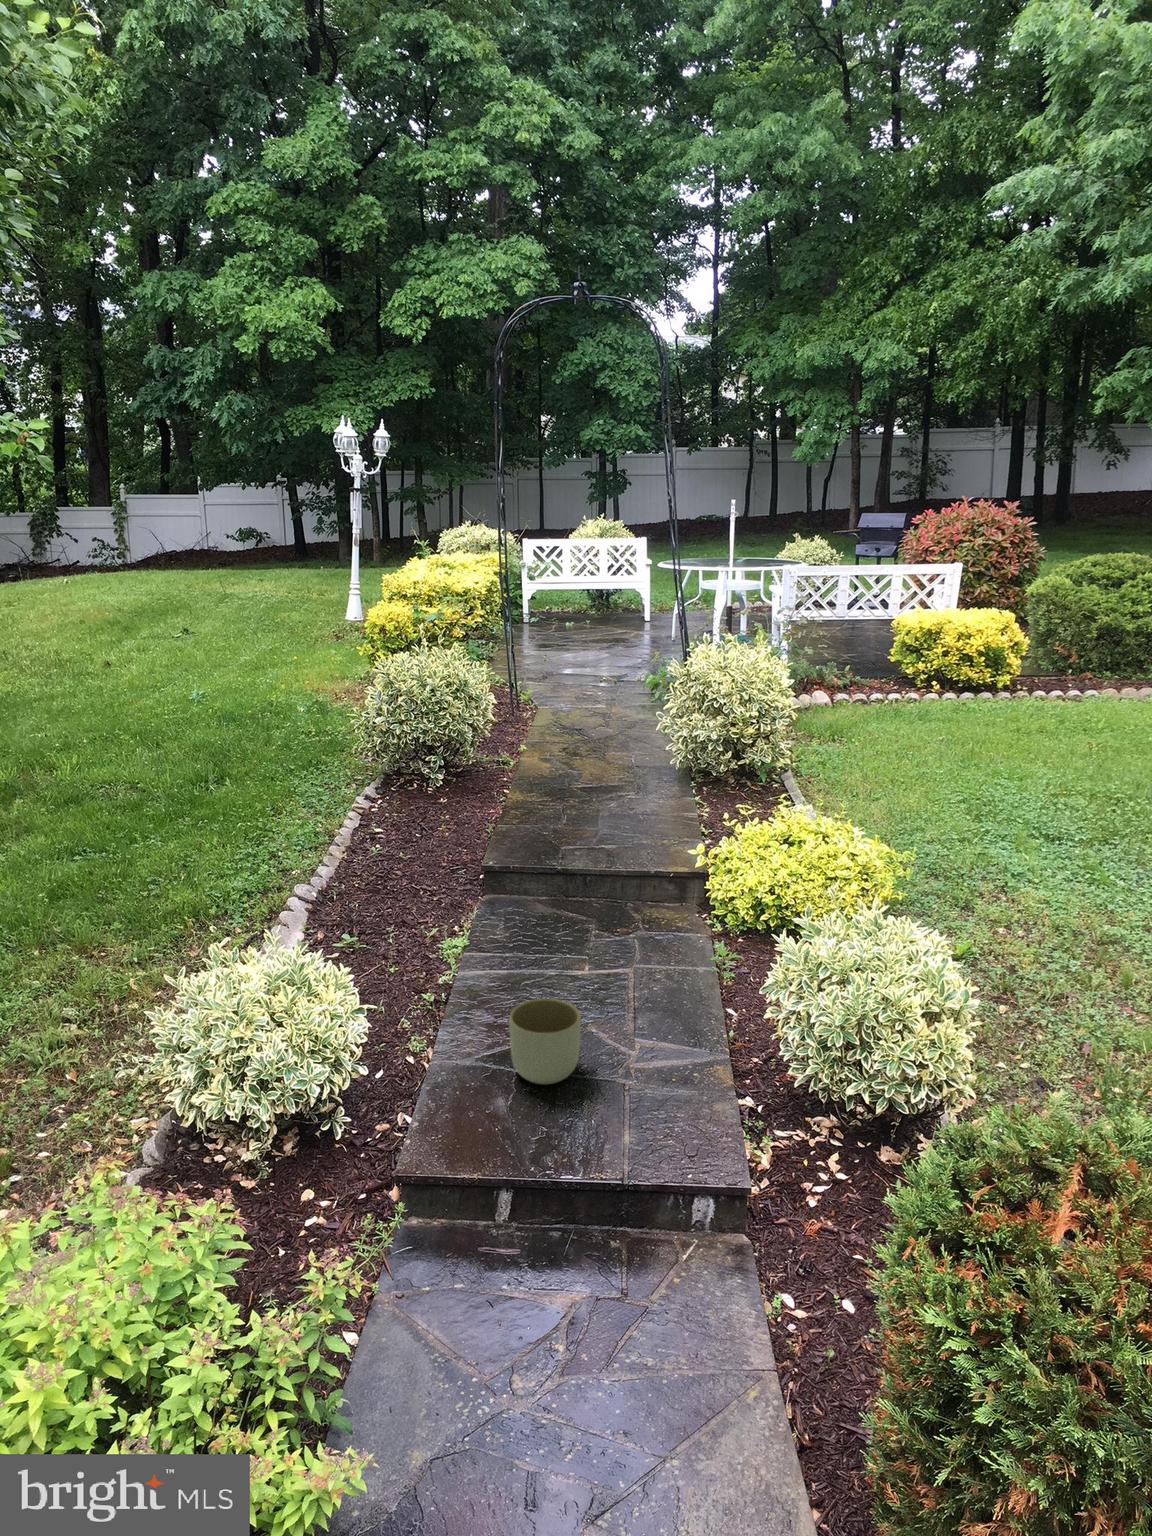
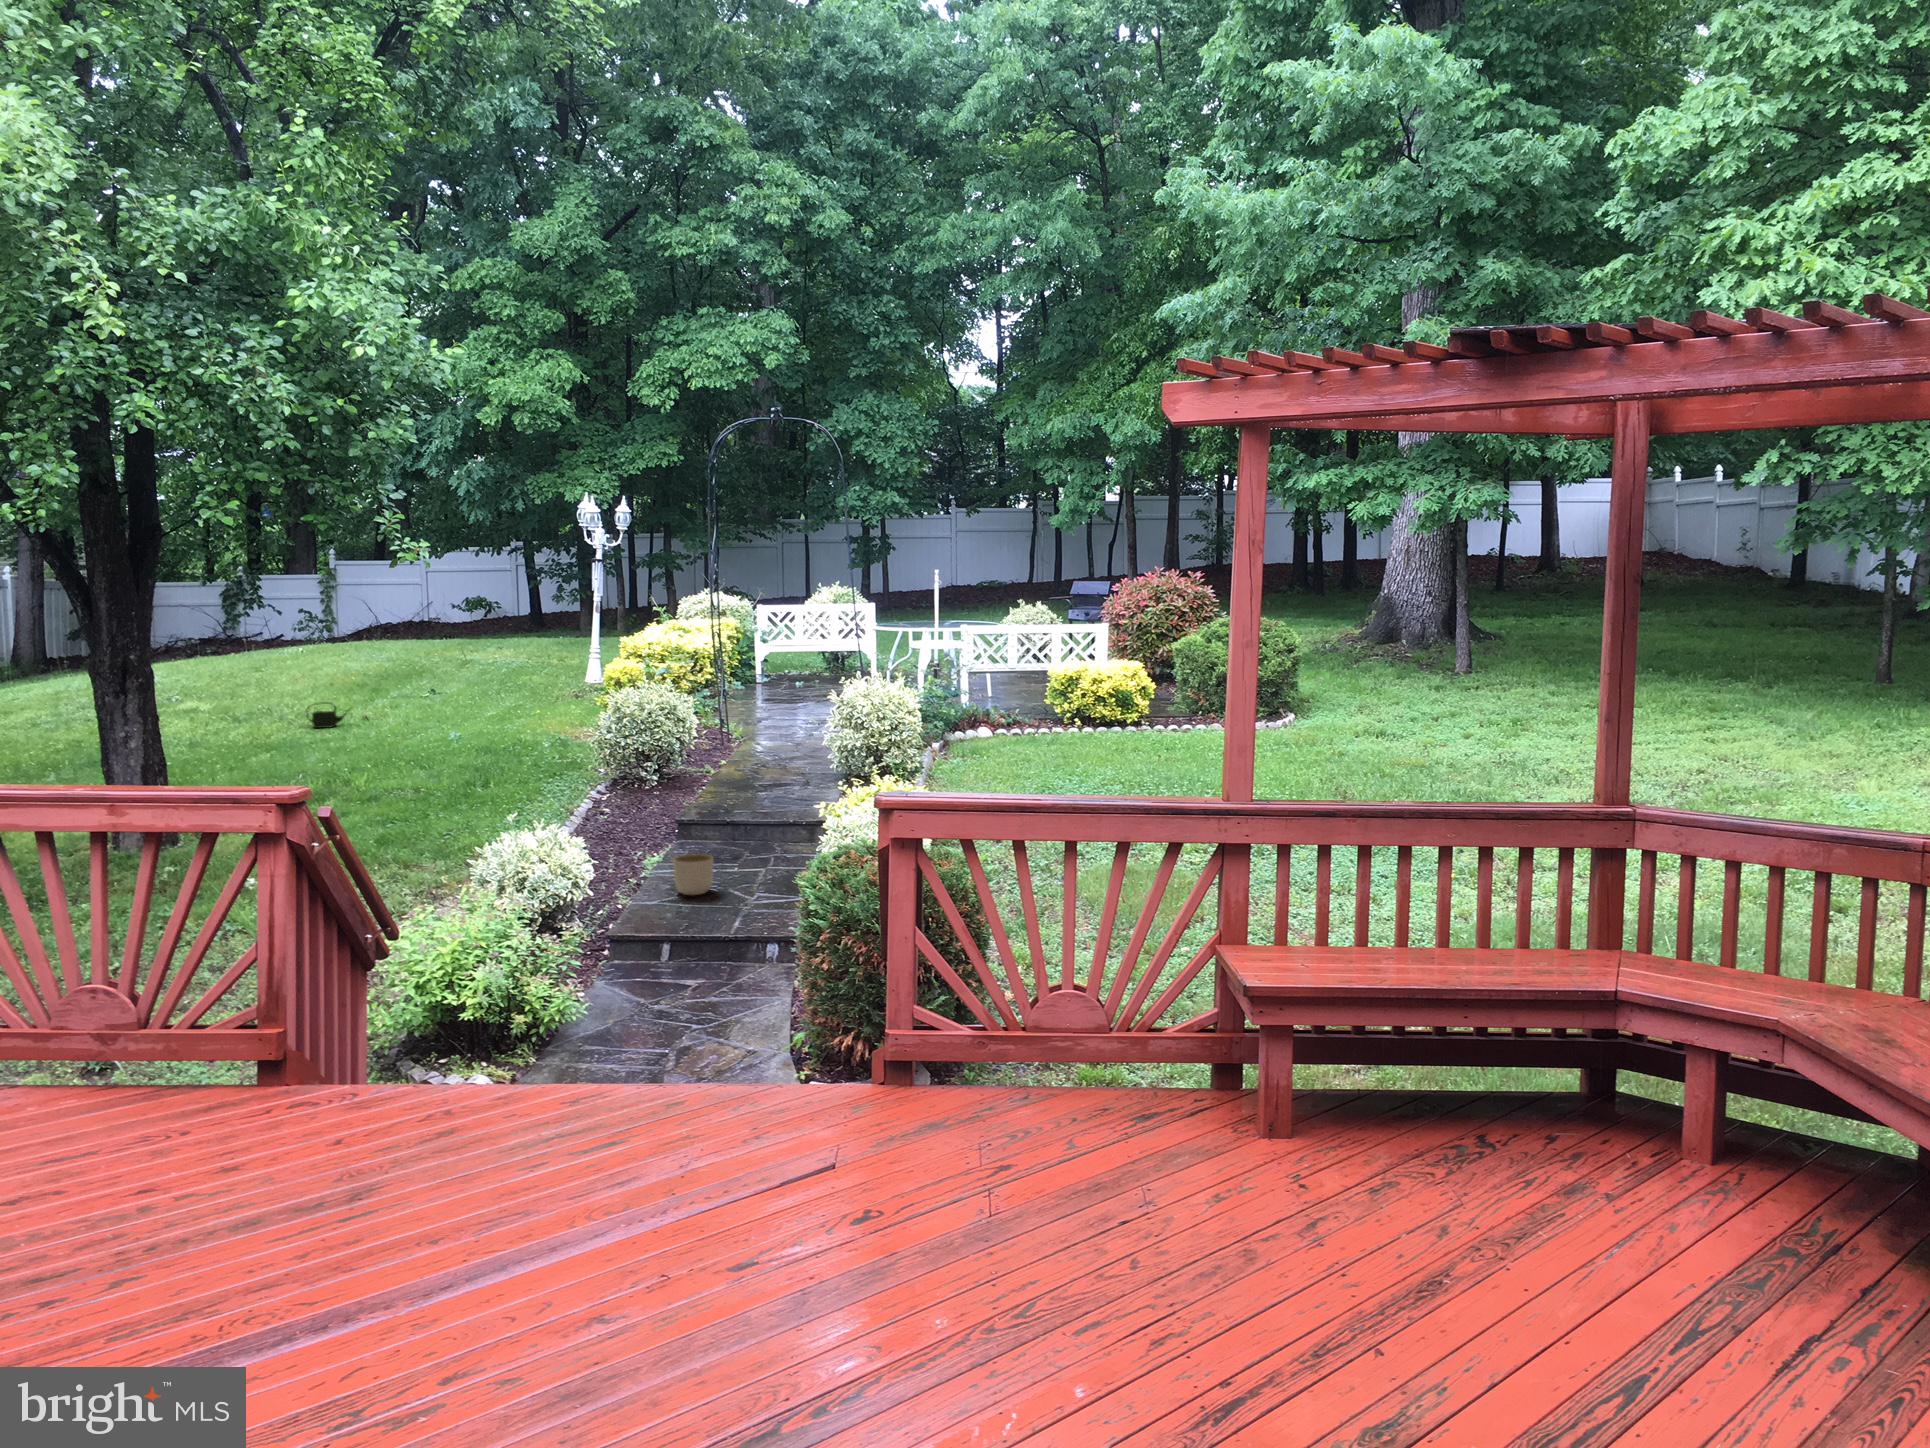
watering can: none [31,650,86,680] -> present [307,702,346,728]

